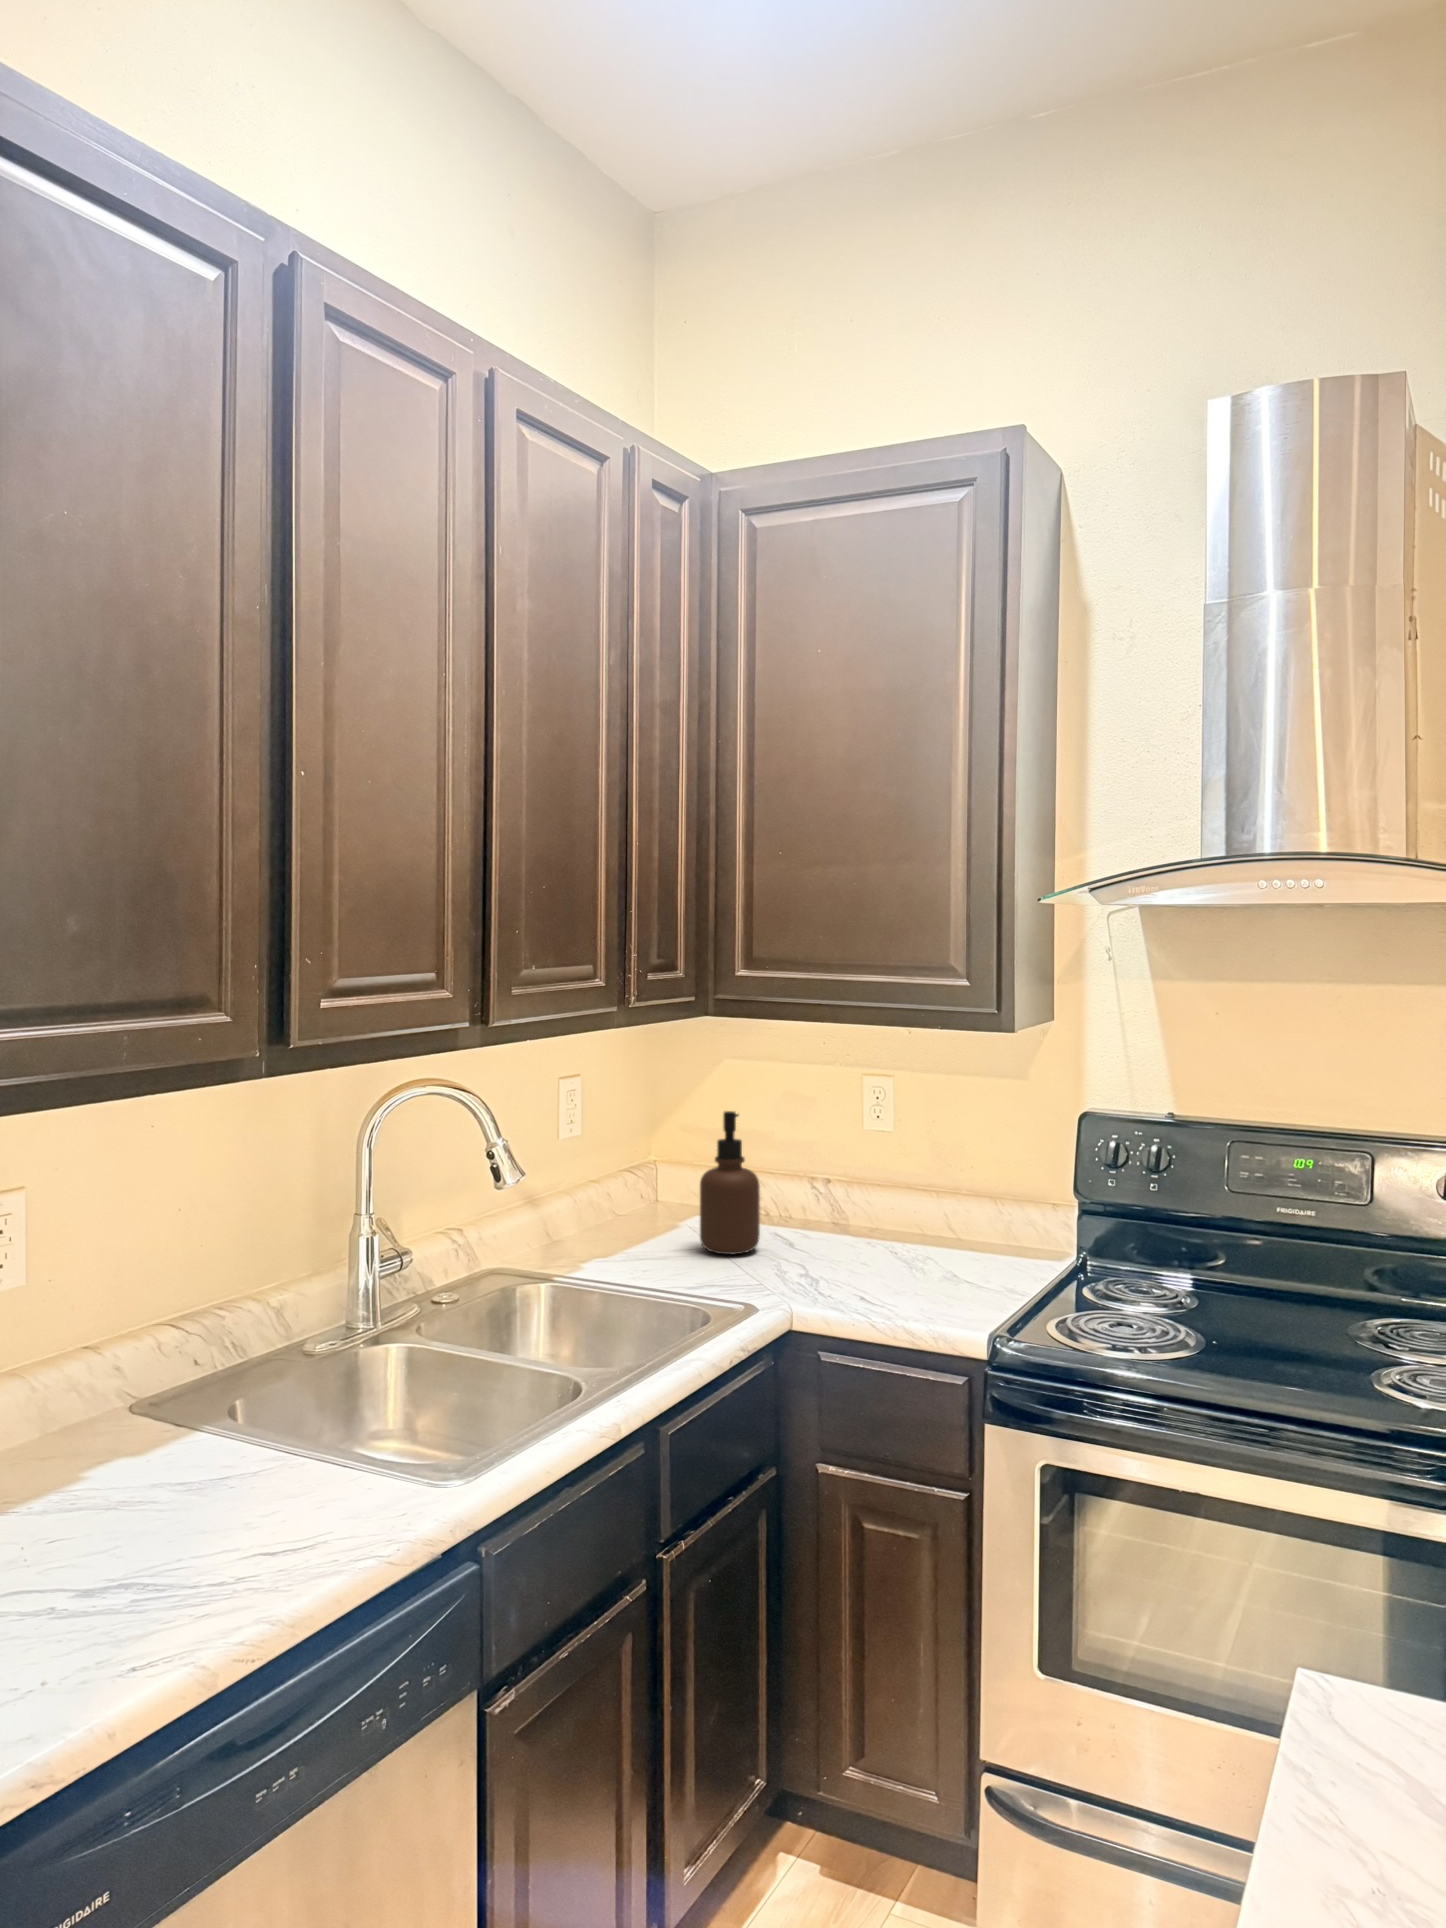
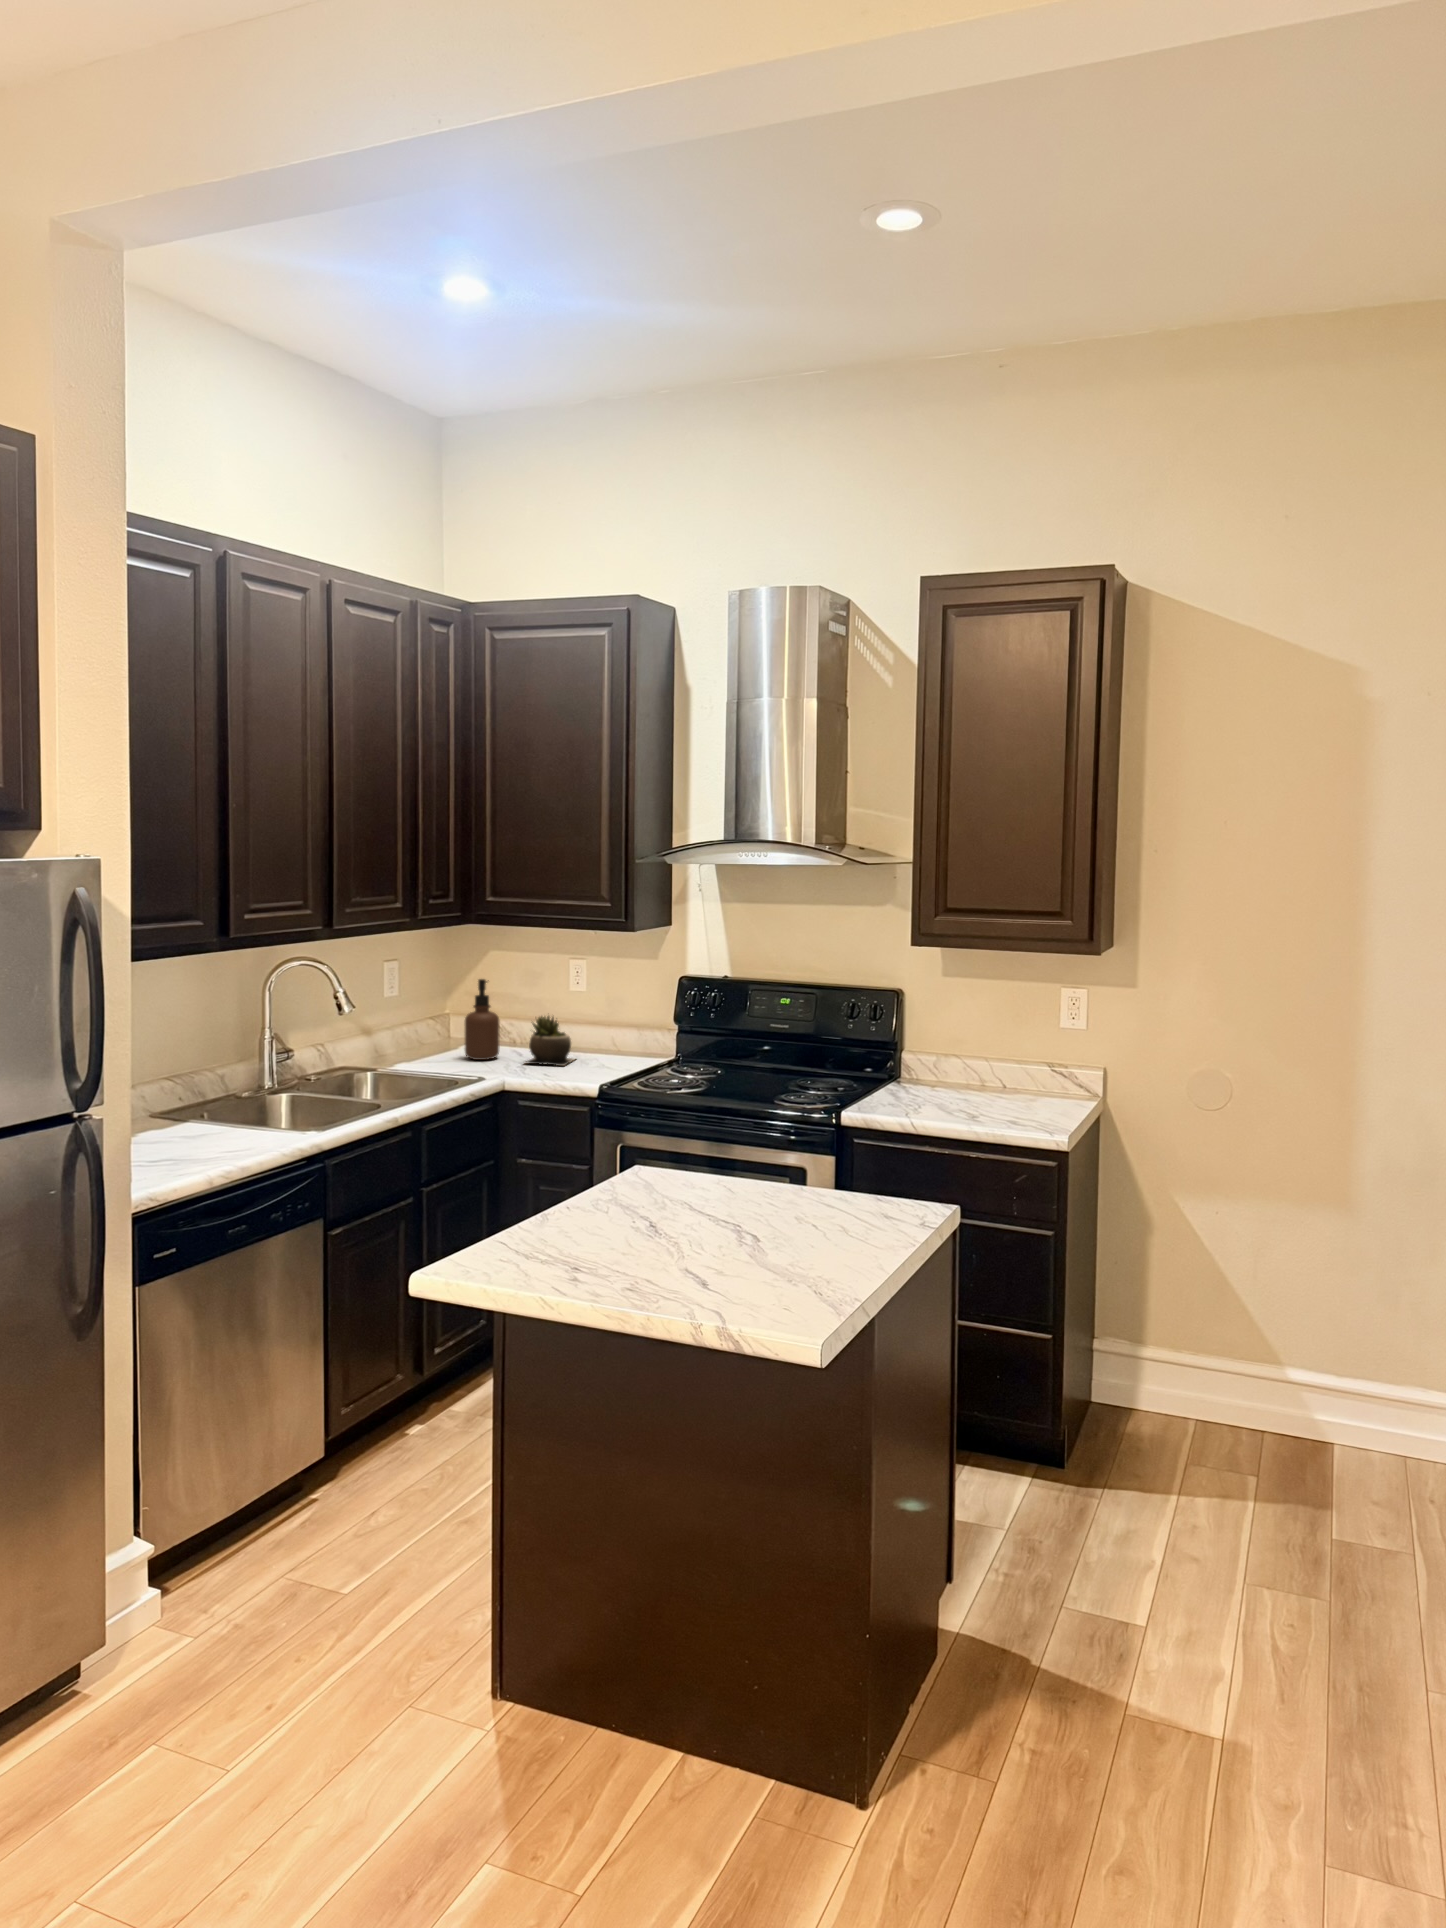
succulent plant: none [807,1173,896,1271] -> present [525,1016,574,1066]

